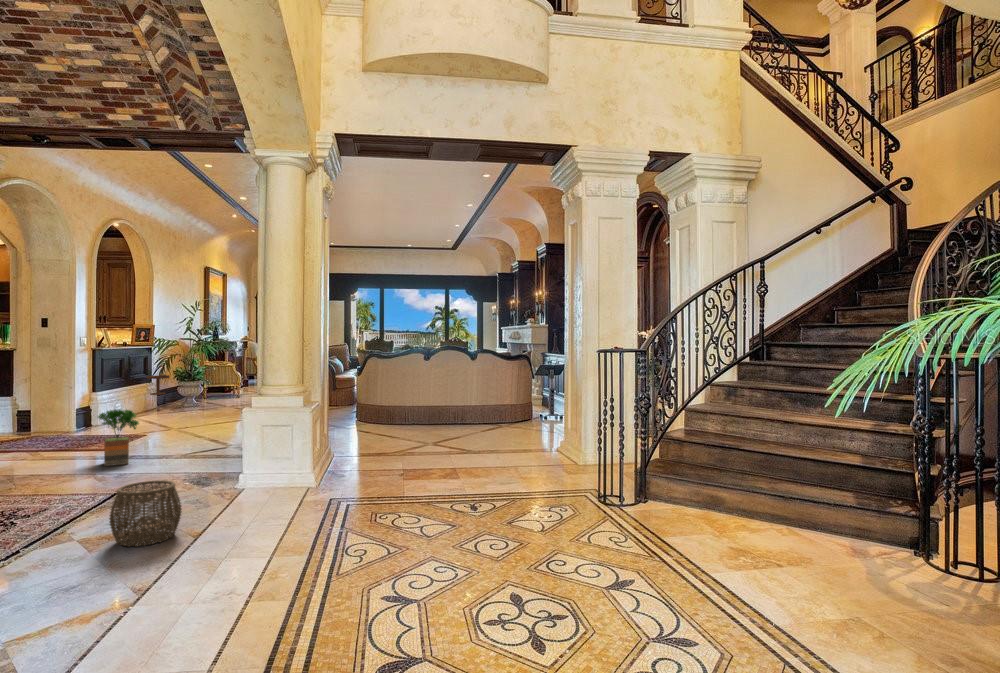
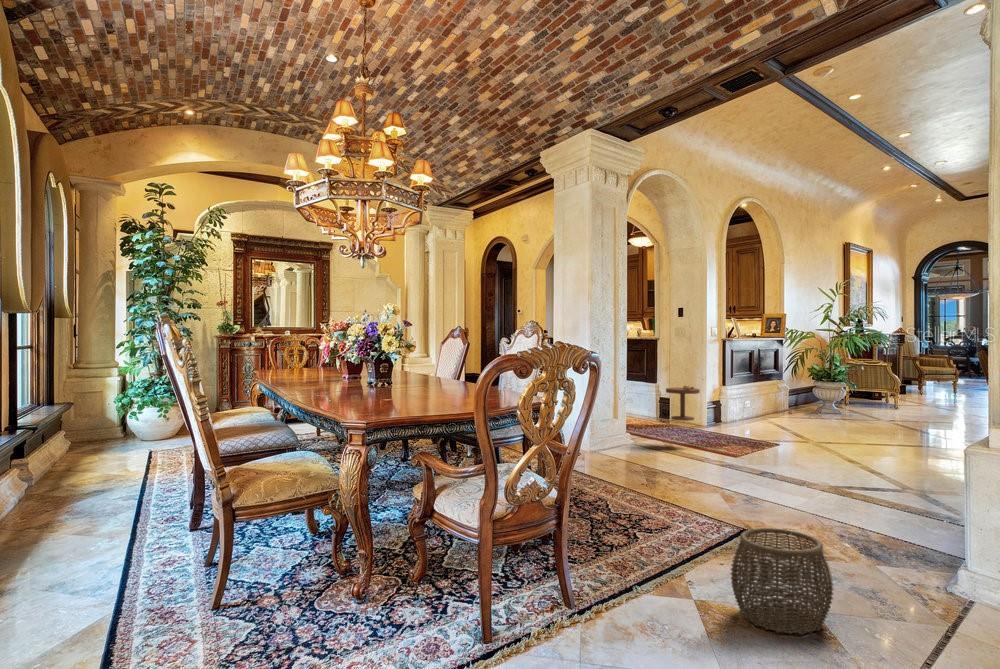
side table: present [147,374,169,395] -> present [666,386,700,421]
potted tree: present [98,410,139,466] -> none [723,411,772,481]

